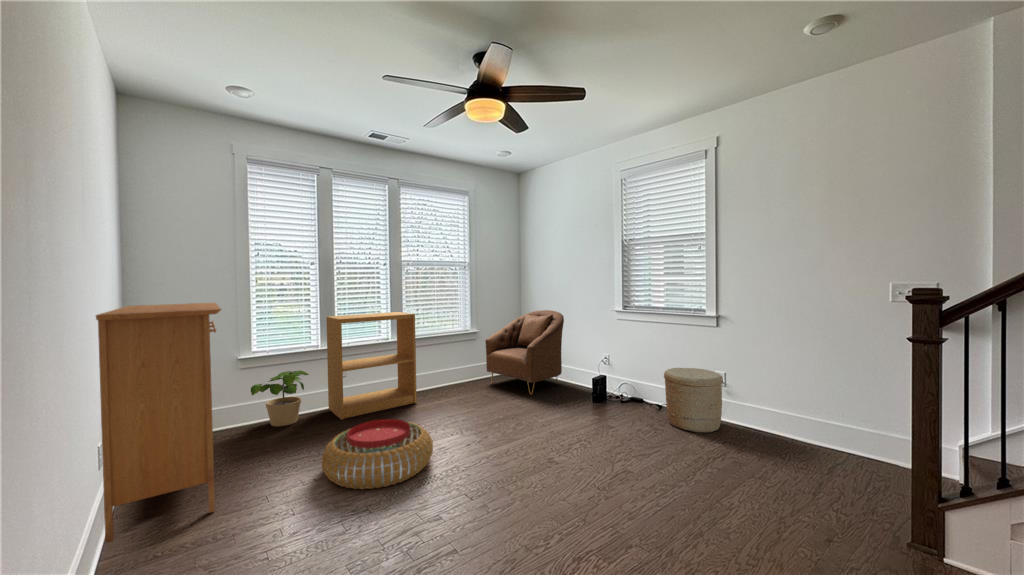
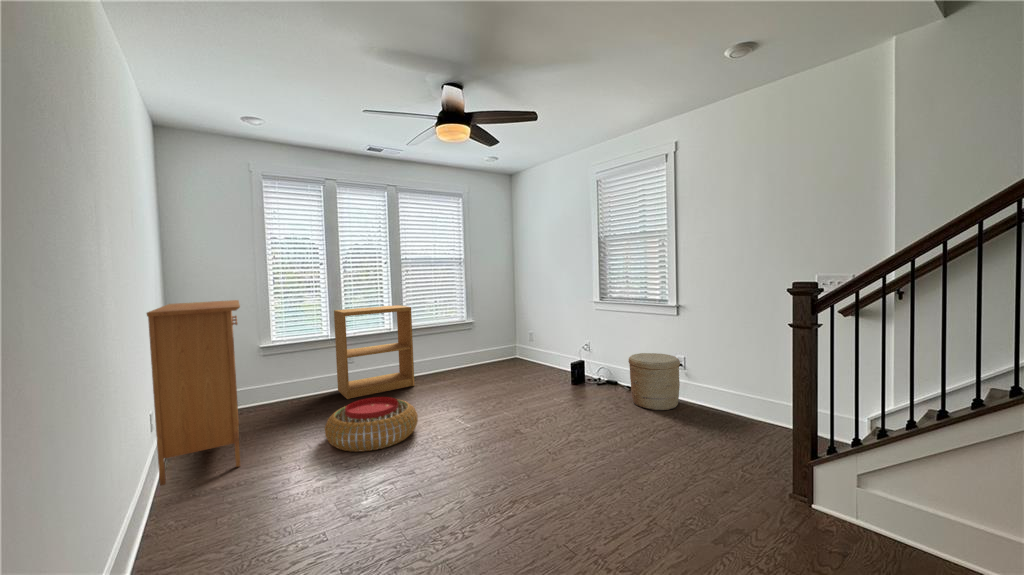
armchair: present [485,310,564,394] -> none [479,302,550,378]
potted plant: present [251,371,309,426] -> none [270,357,318,405]

